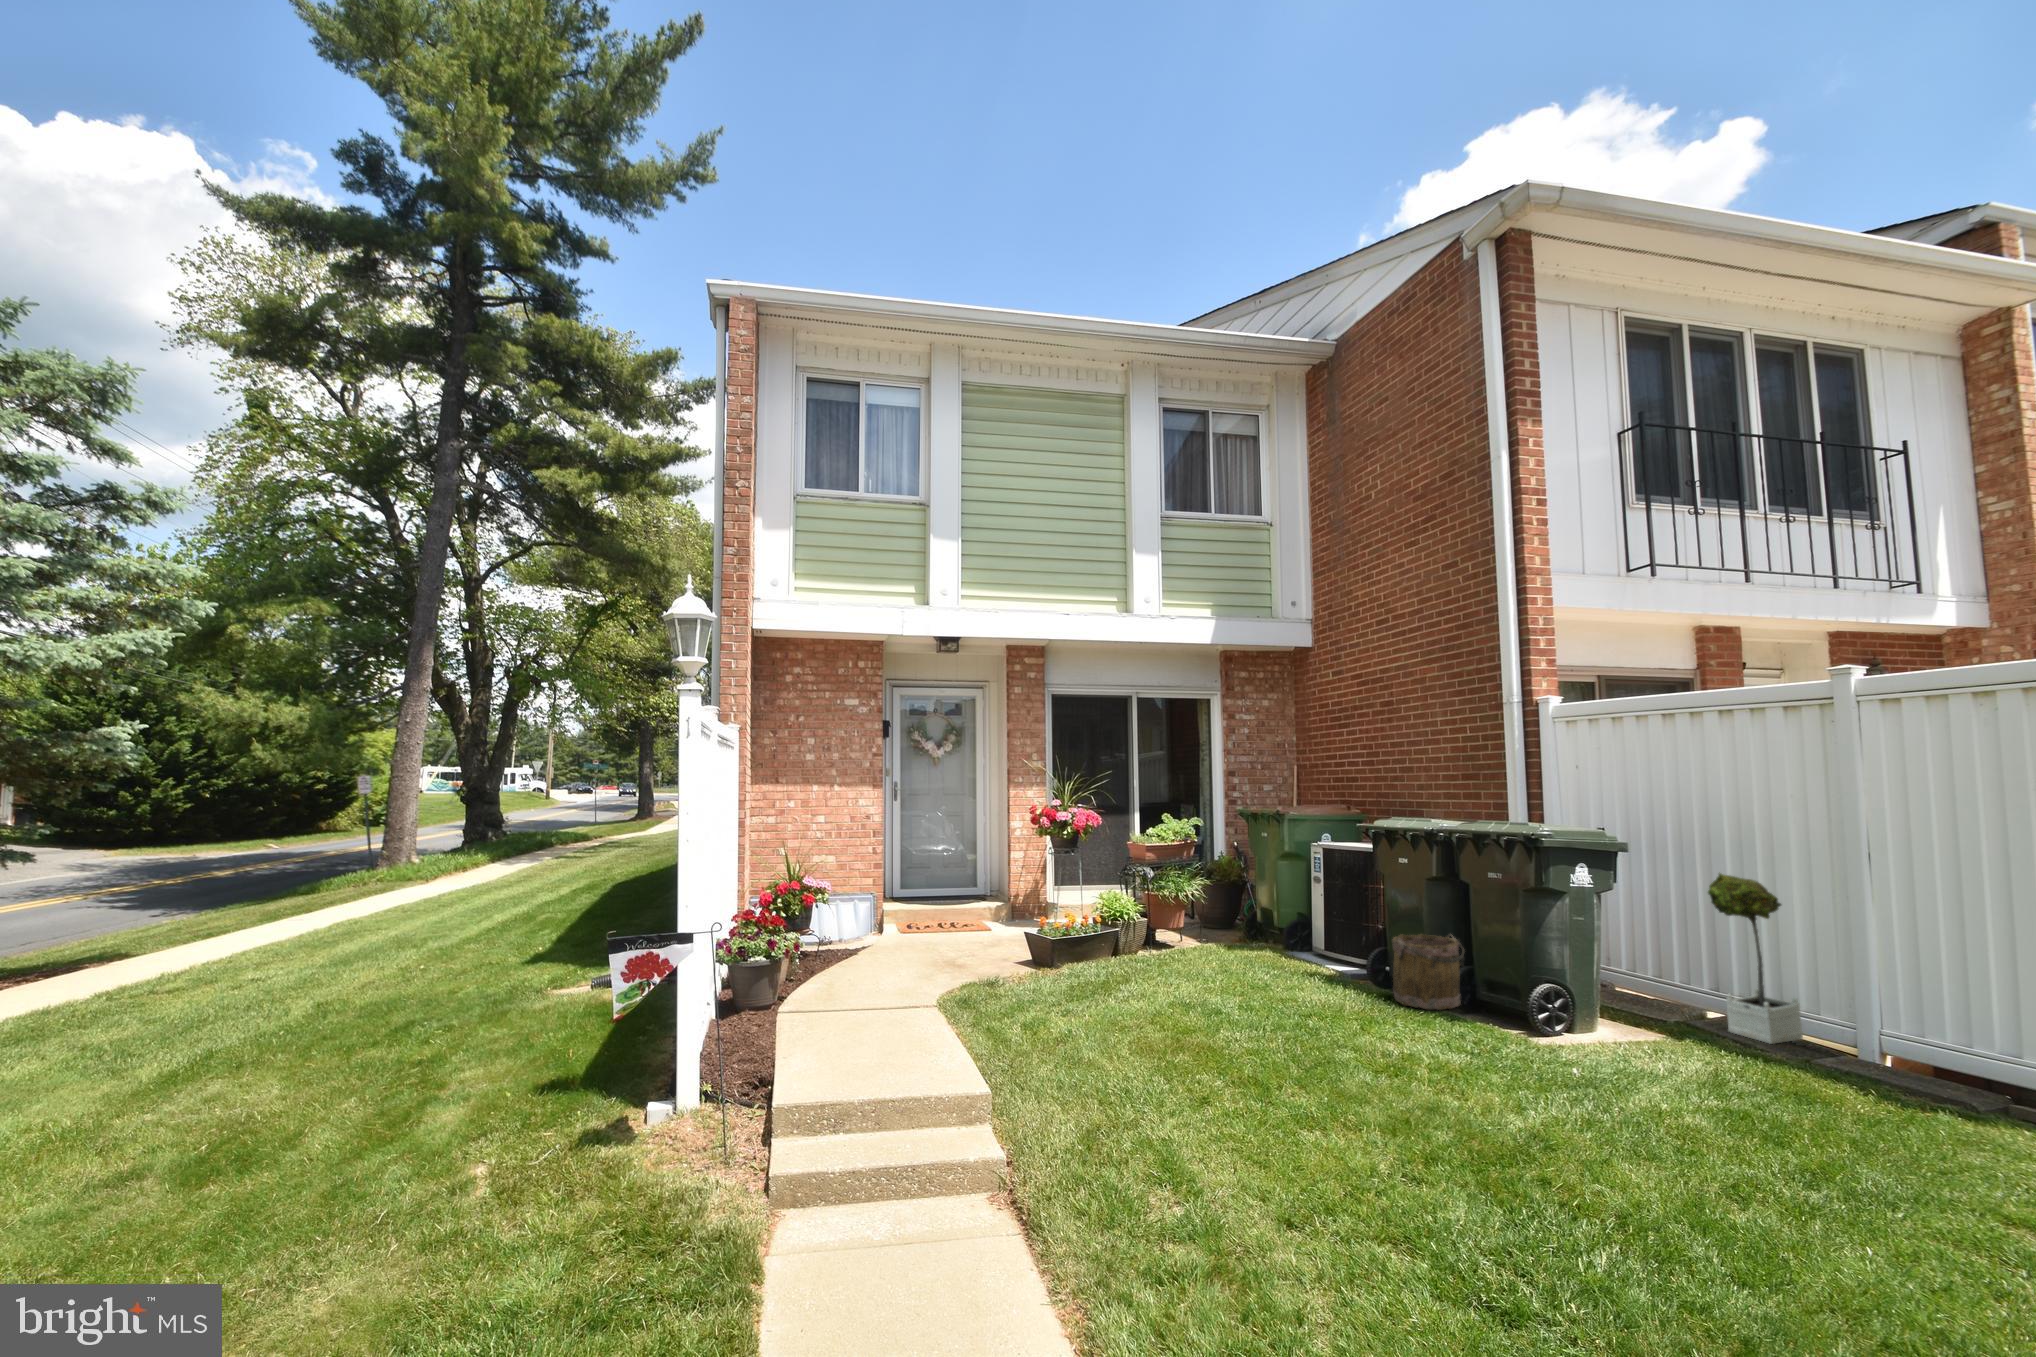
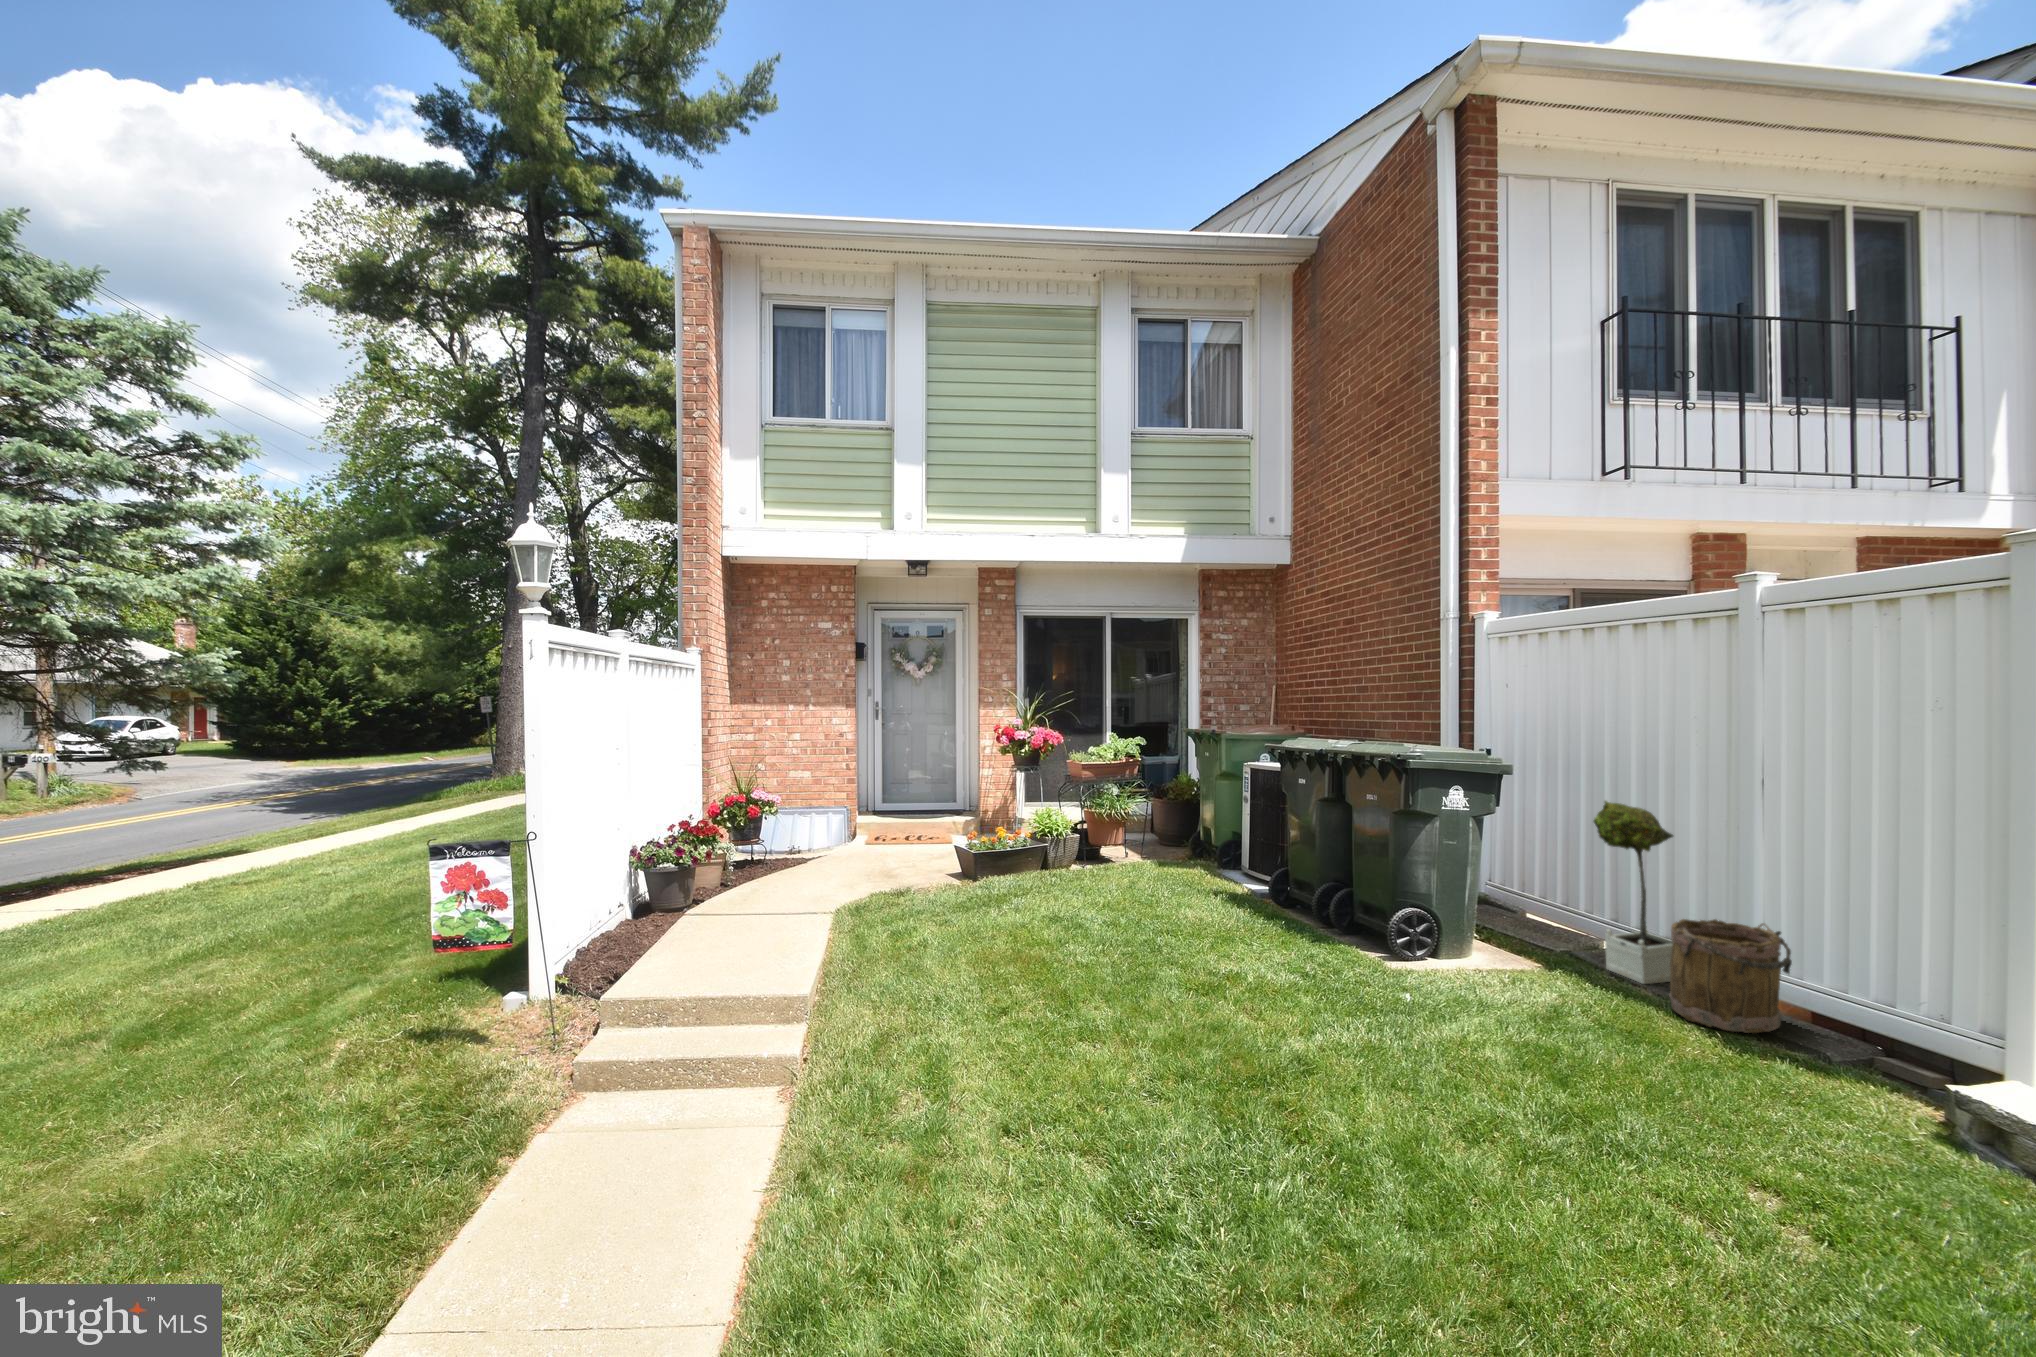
bucket: present [1393,934,1465,1010] -> present [1669,919,1792,1033]

